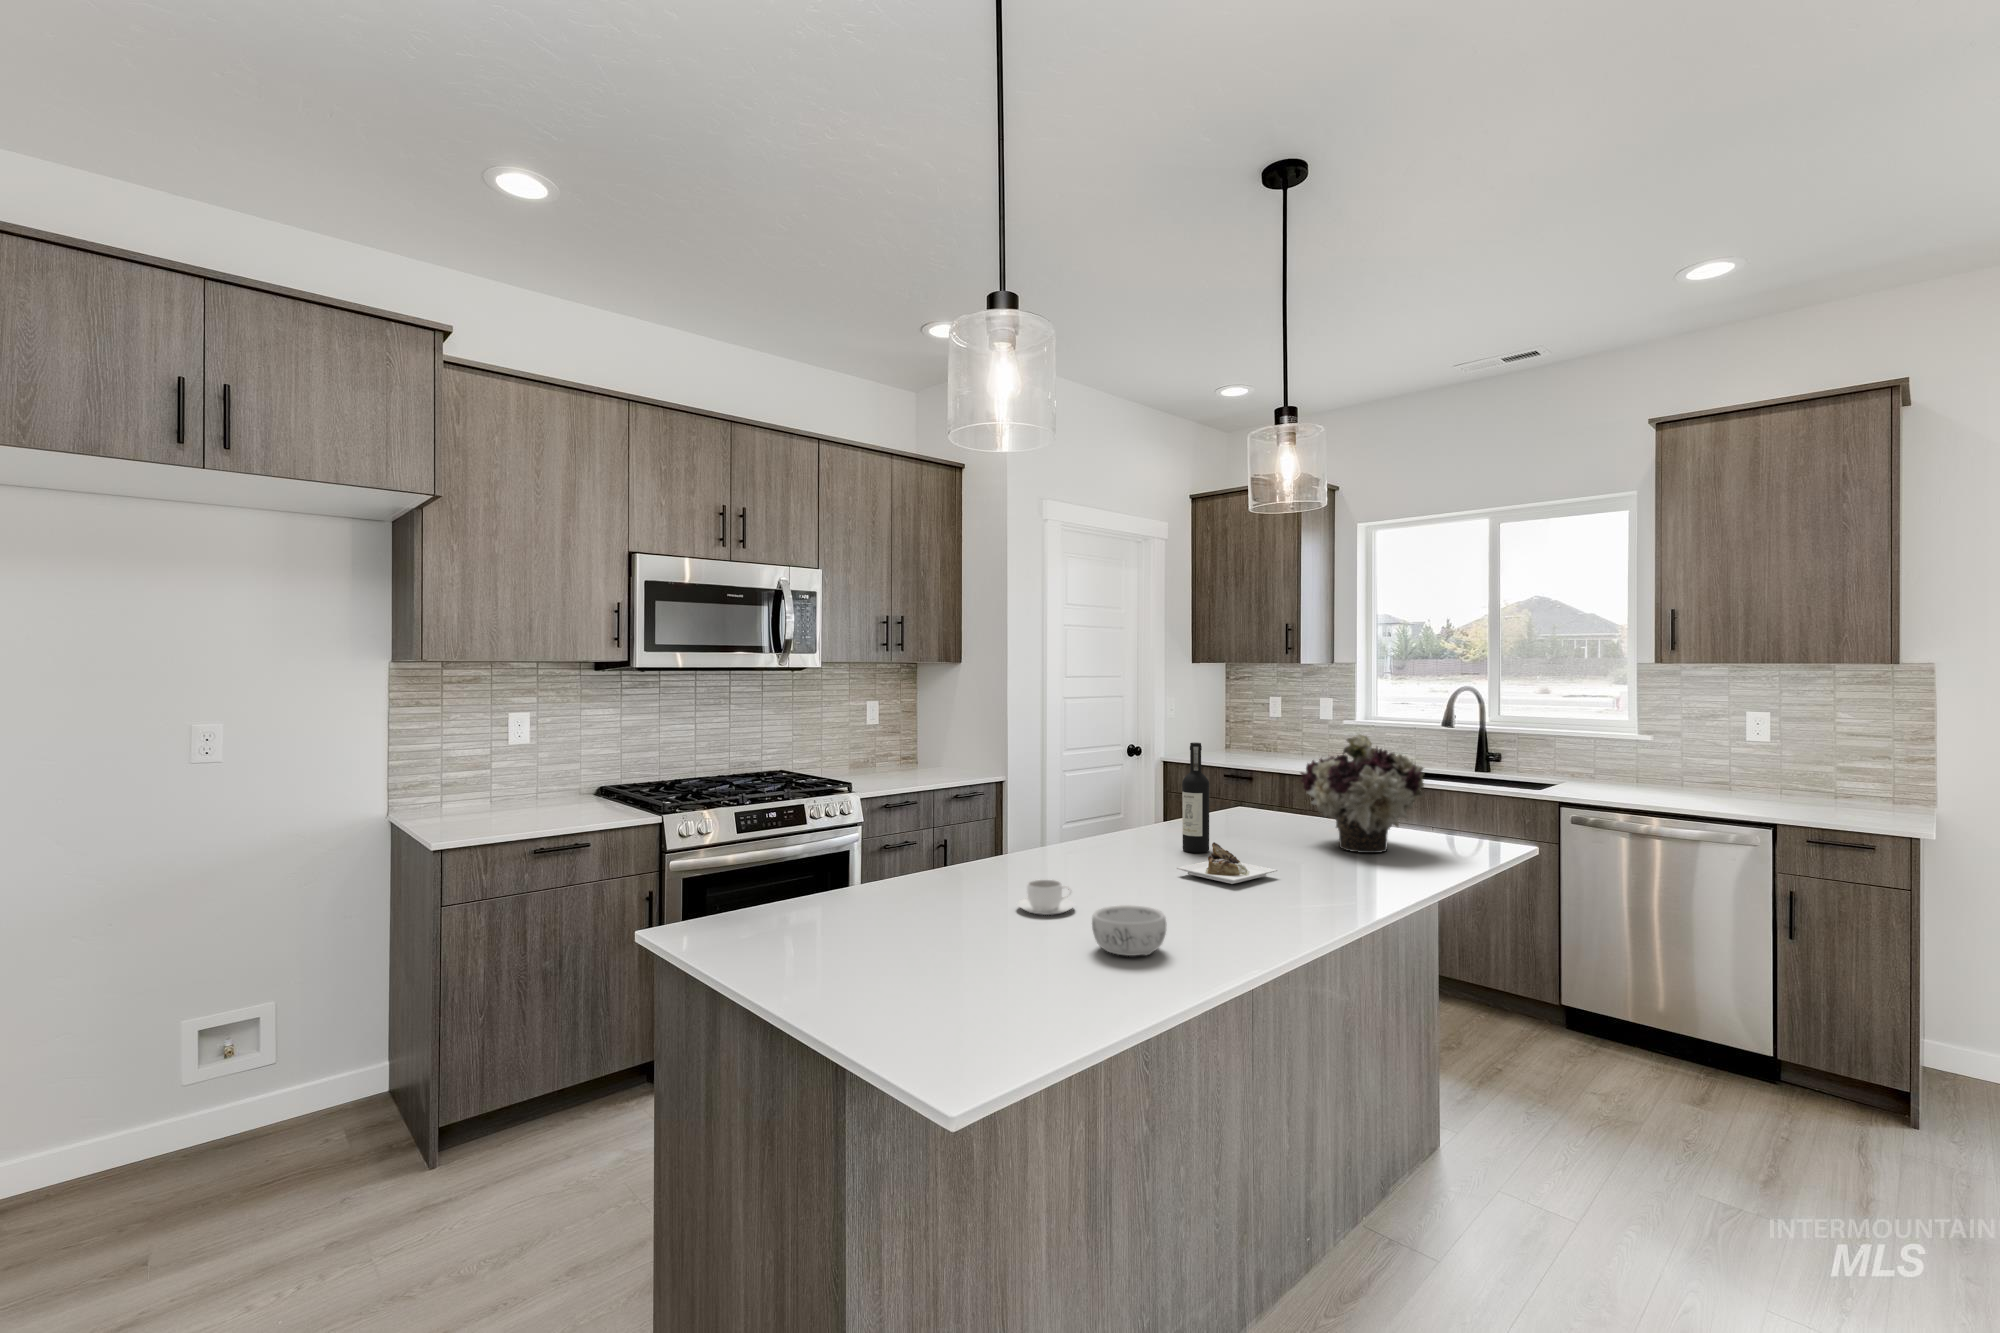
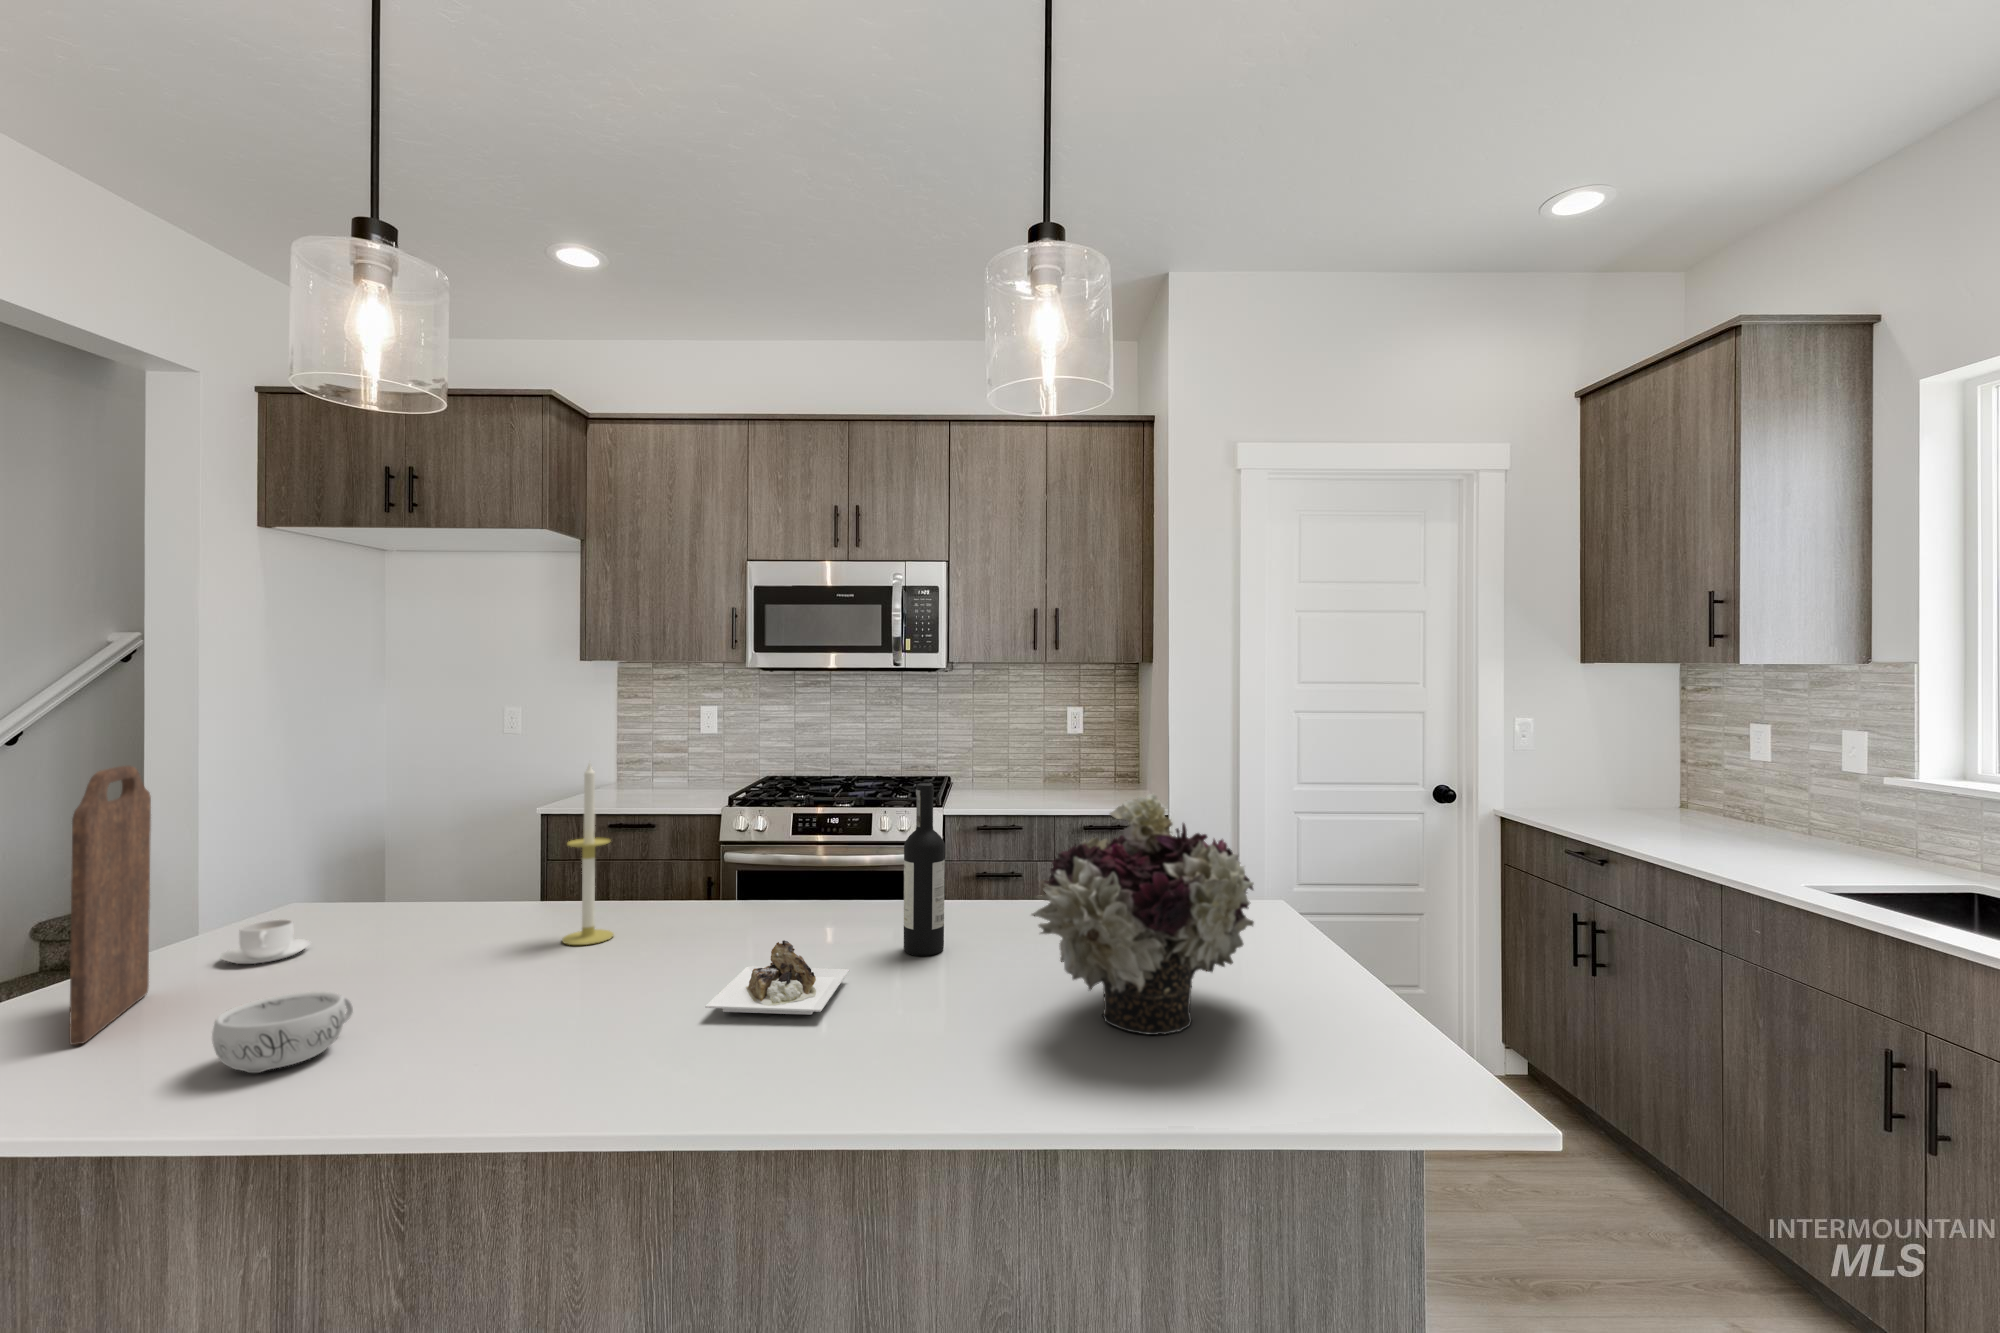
candle: none [988,743,1026,889] -> present [562,763,613,945]
cutting board: none [869,758,987,987] -> present [69,766,151,1045]
coffee cup: present [1017,880,1075,915] -> present [220,919,311,964]

